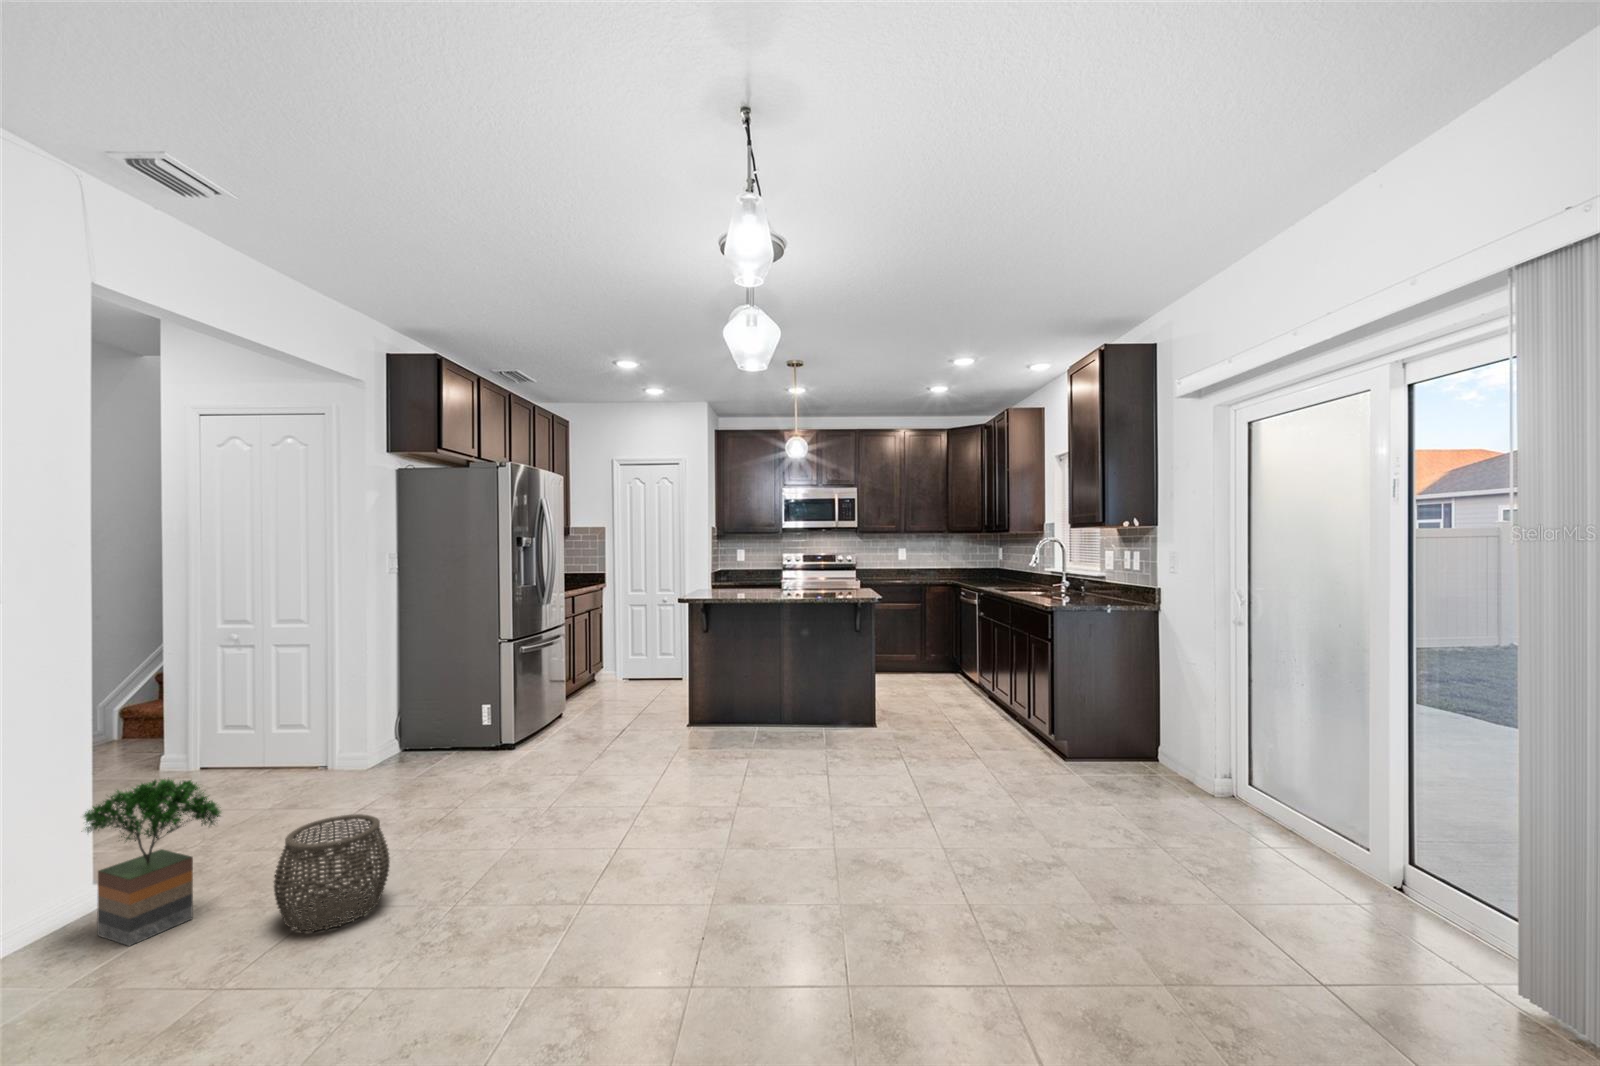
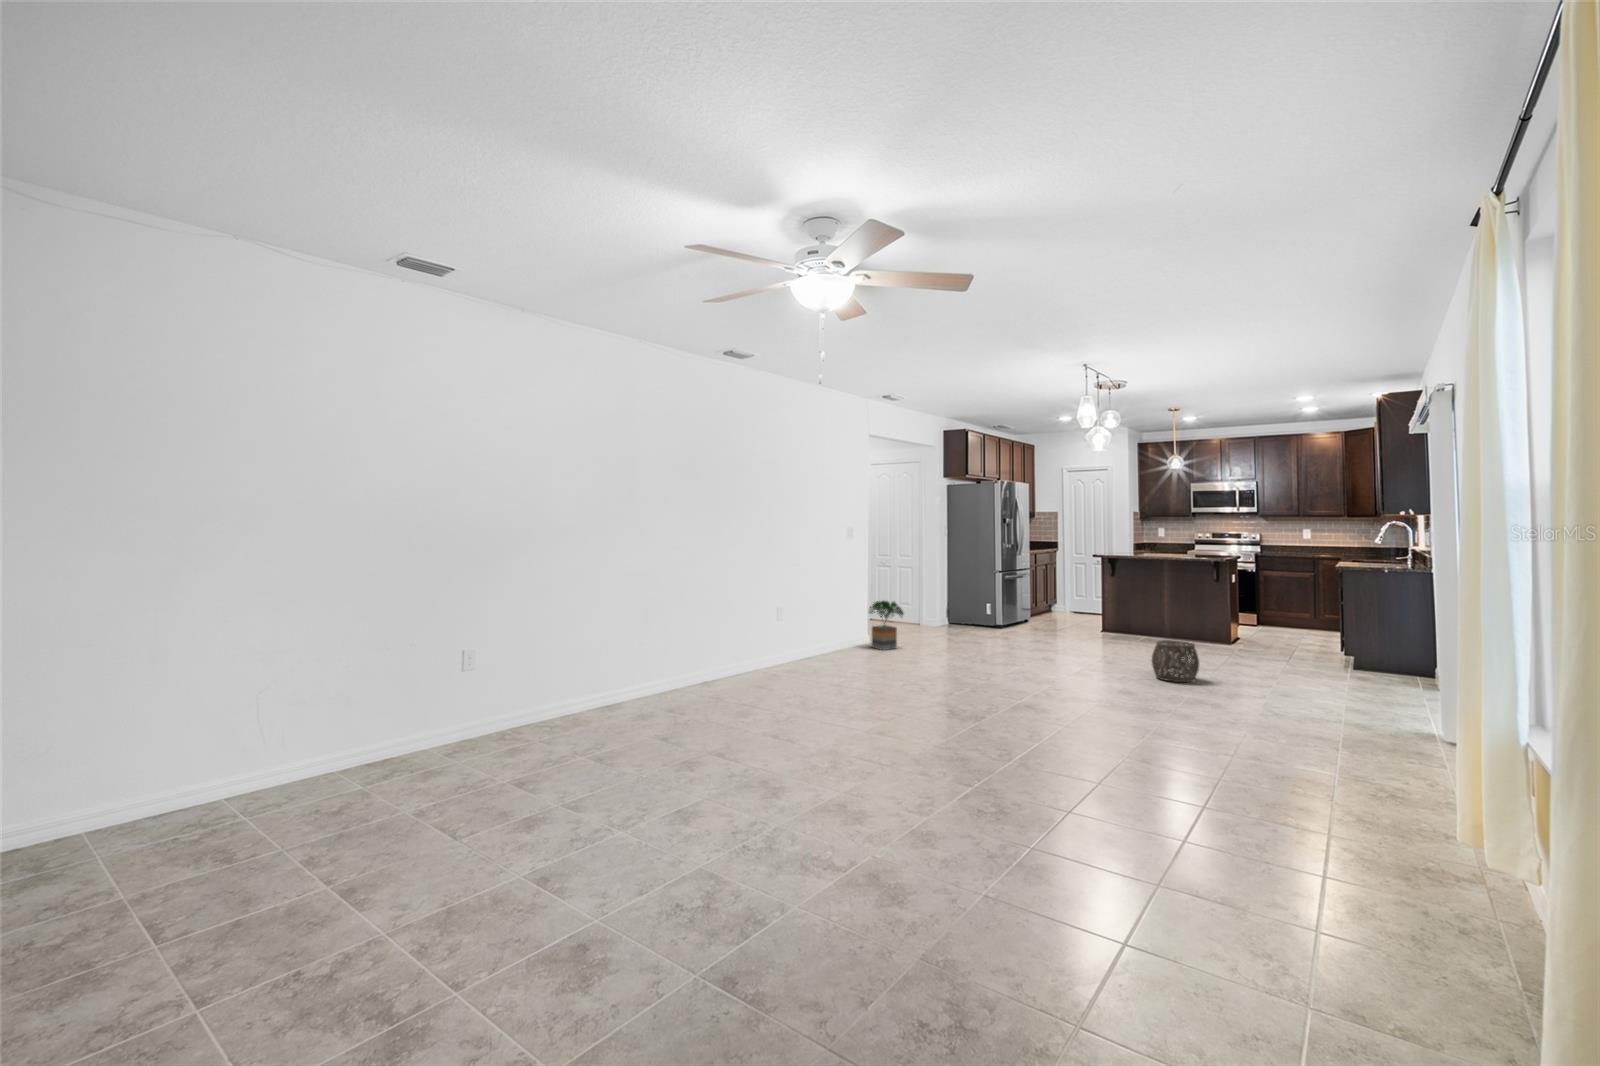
woven basket: present [274,814,390,932] -> present [1152,640,1199,682]

